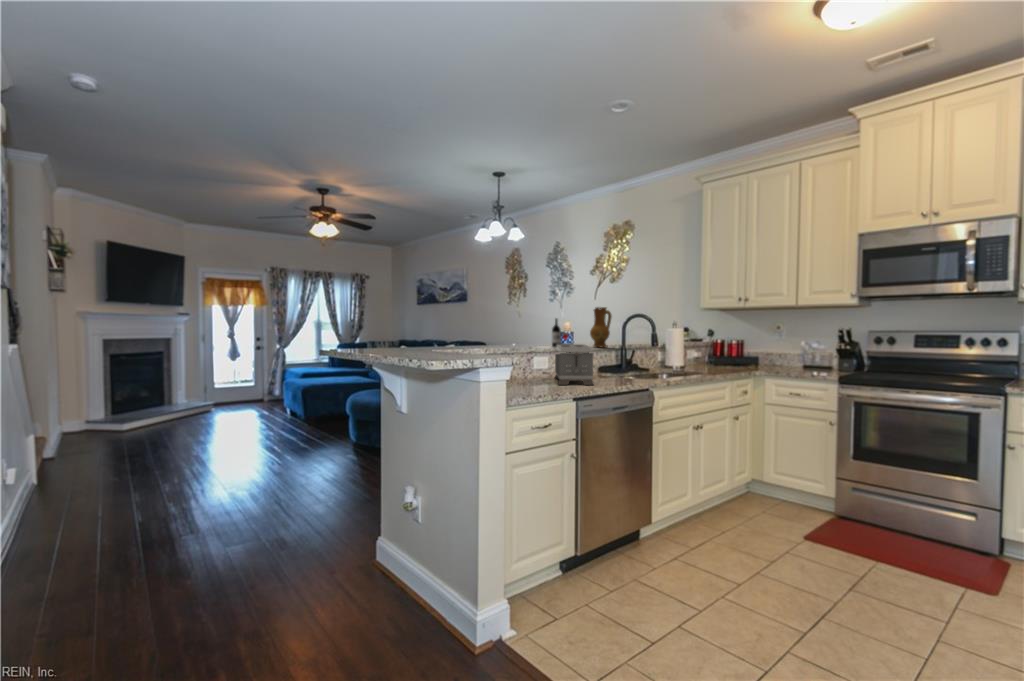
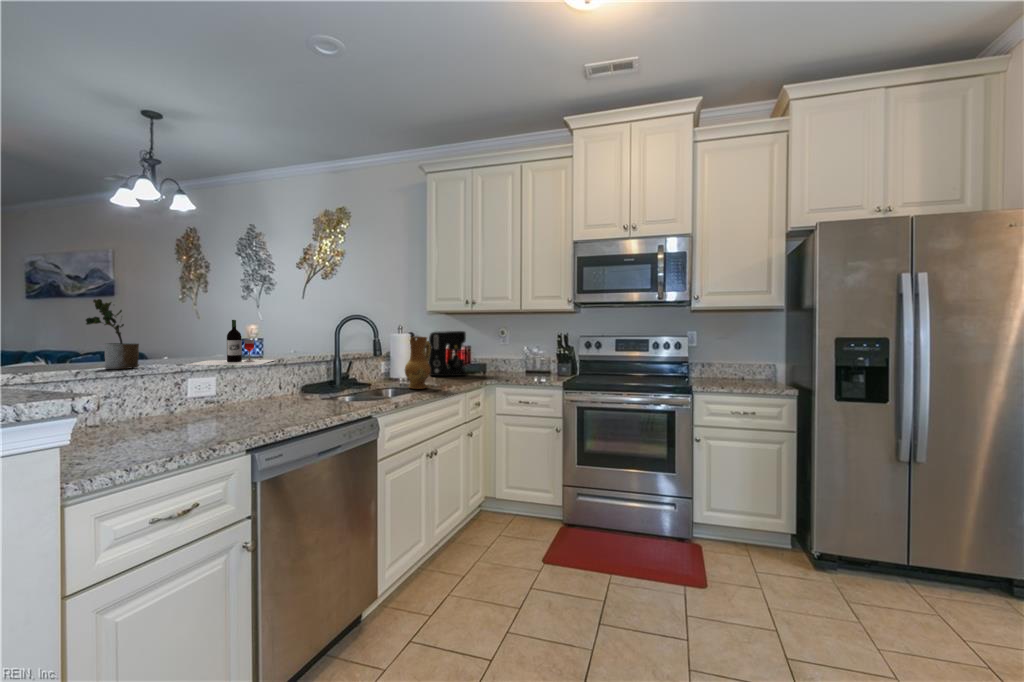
potted plant: none [485,307,509,349] -> present [86,299,139,369]
ceramic jug: present [590,307,612,347] -> present [405,337,431,389]
coffee maker: none [700,326,740,367] -> present [428,331,468,376]
toaster: present [555,344,594,385] -> none [226,358,289,425]

